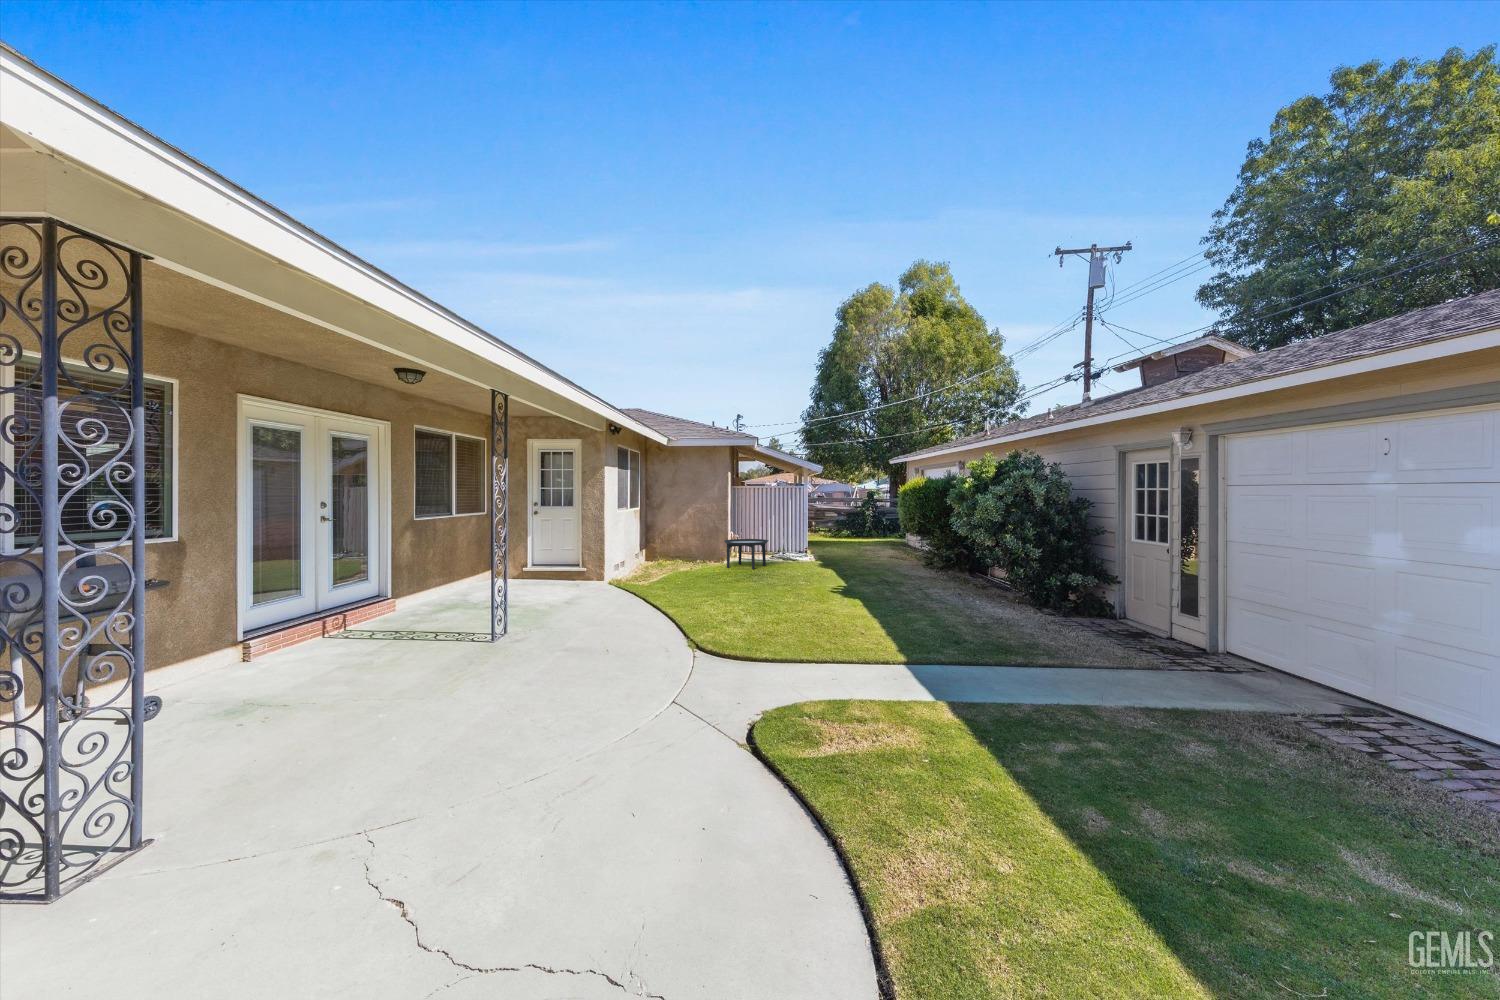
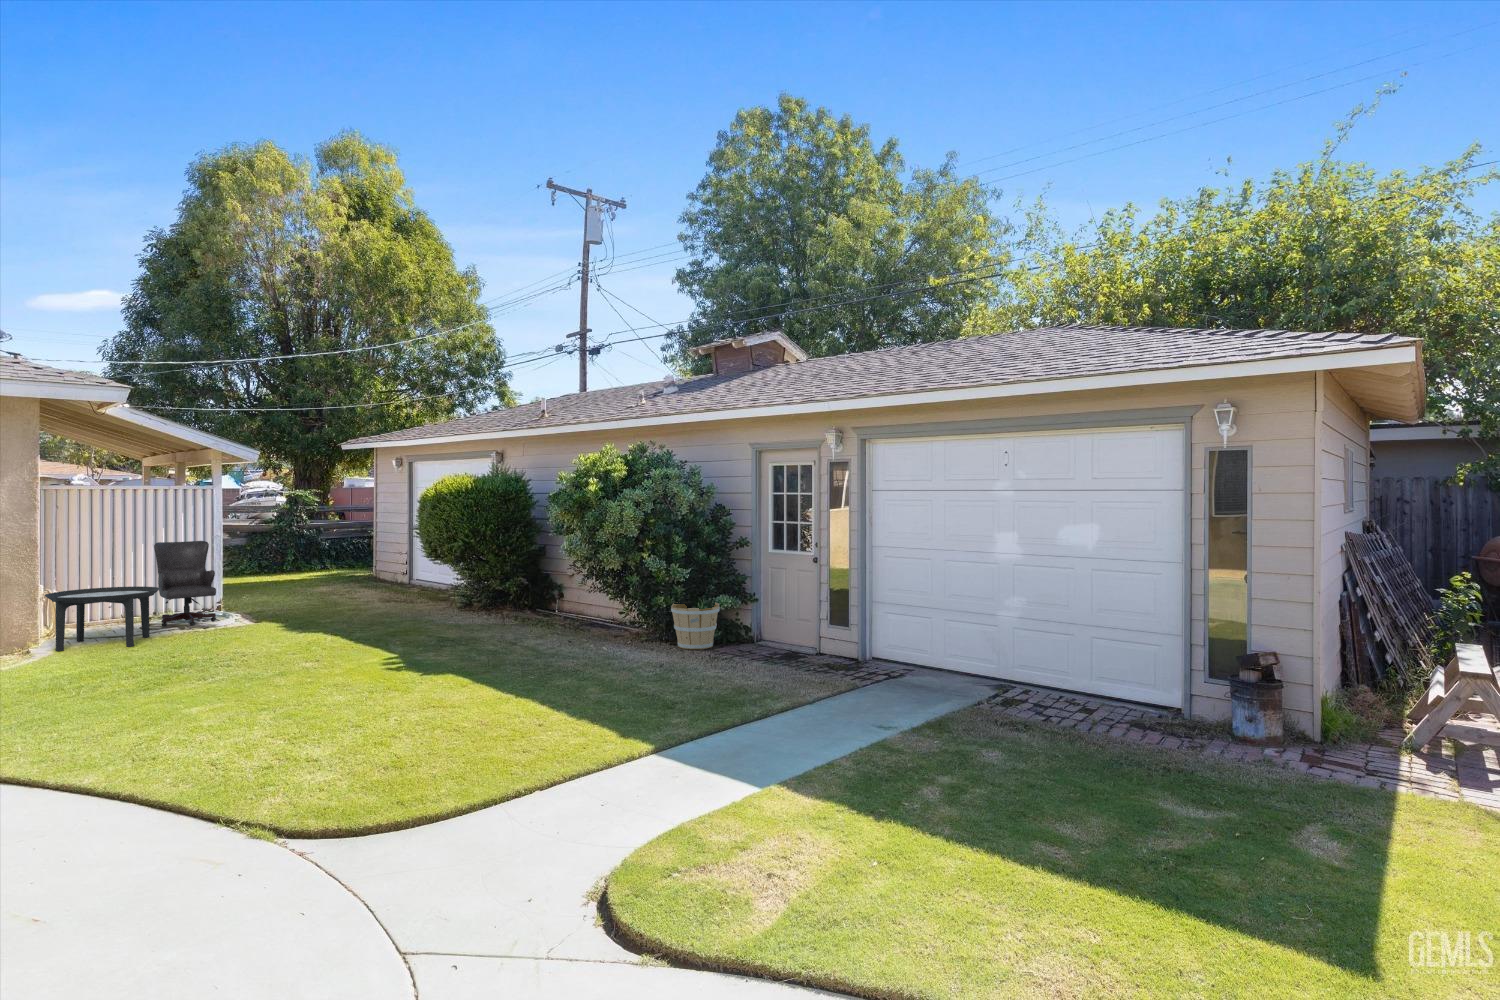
chair: none [776,517,801,562] -> present [154,541,216,627]
wooden bucket: none [1037,577,1084,617] -> present [671,603,720,649]

